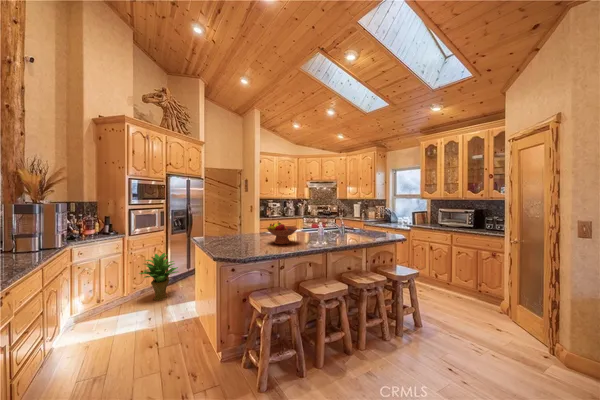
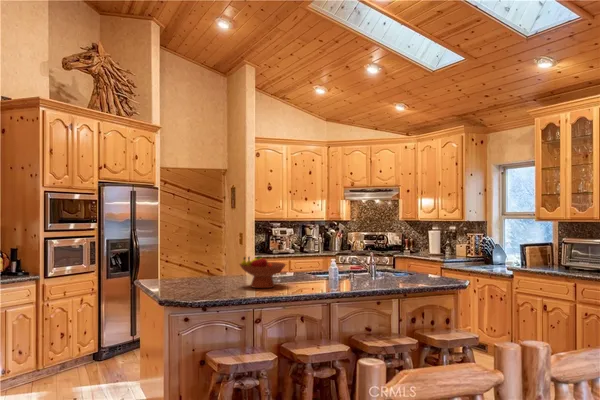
potted plant: present [139,253,178,301] -> none [57,306,115,379]

